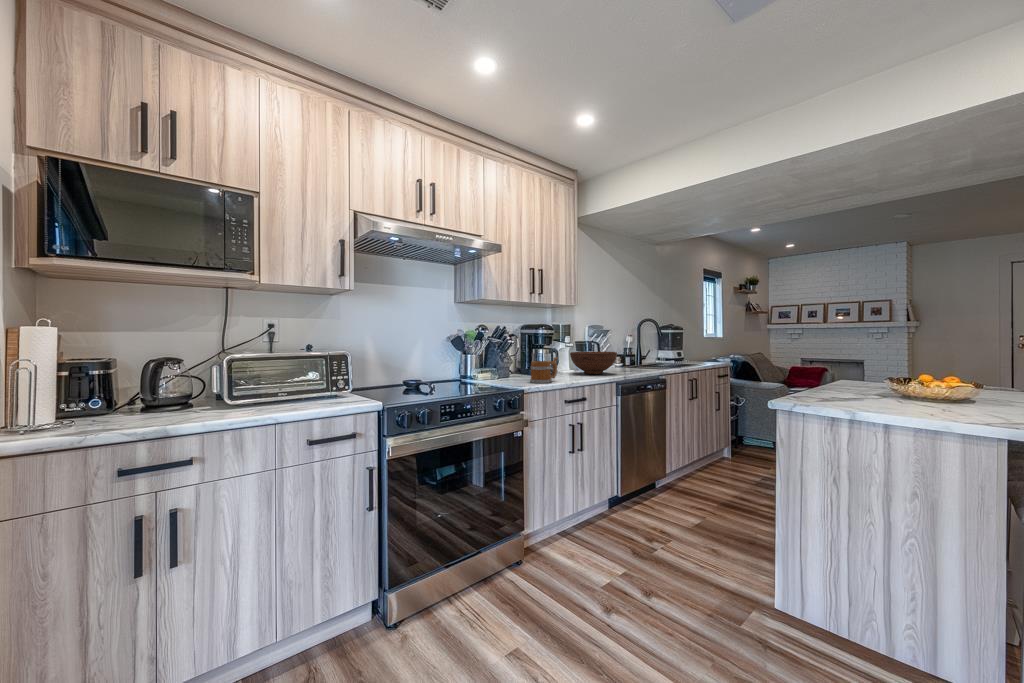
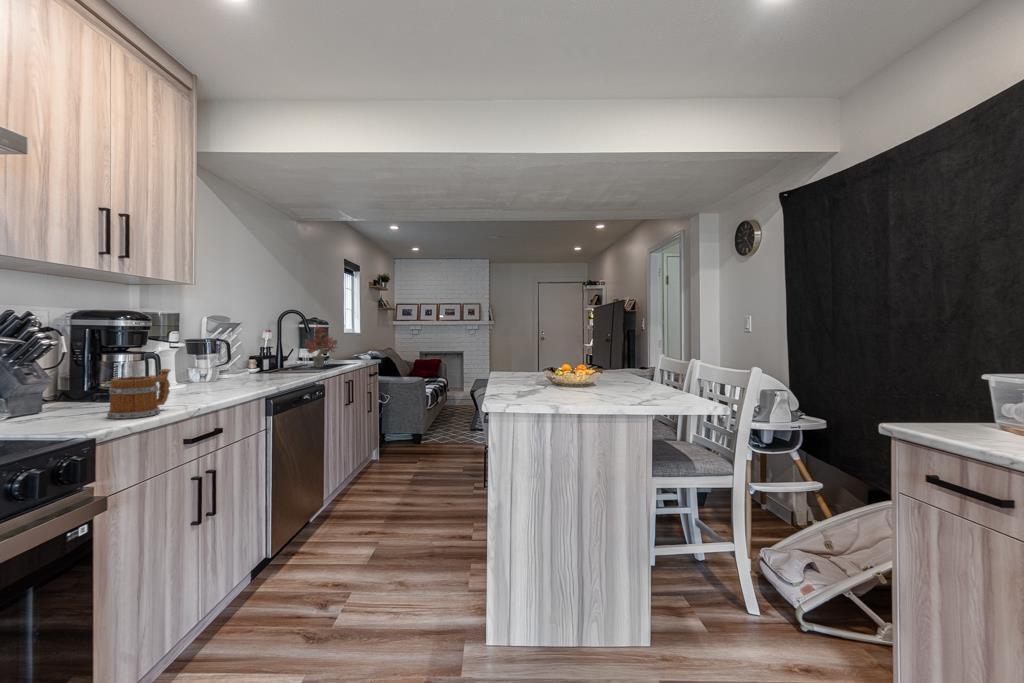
potted plant: none [657,325,687,365] -> present [306,325,337,367]
fruit bowl: present [570,352,617,374] -> none [182,354,265,389]

